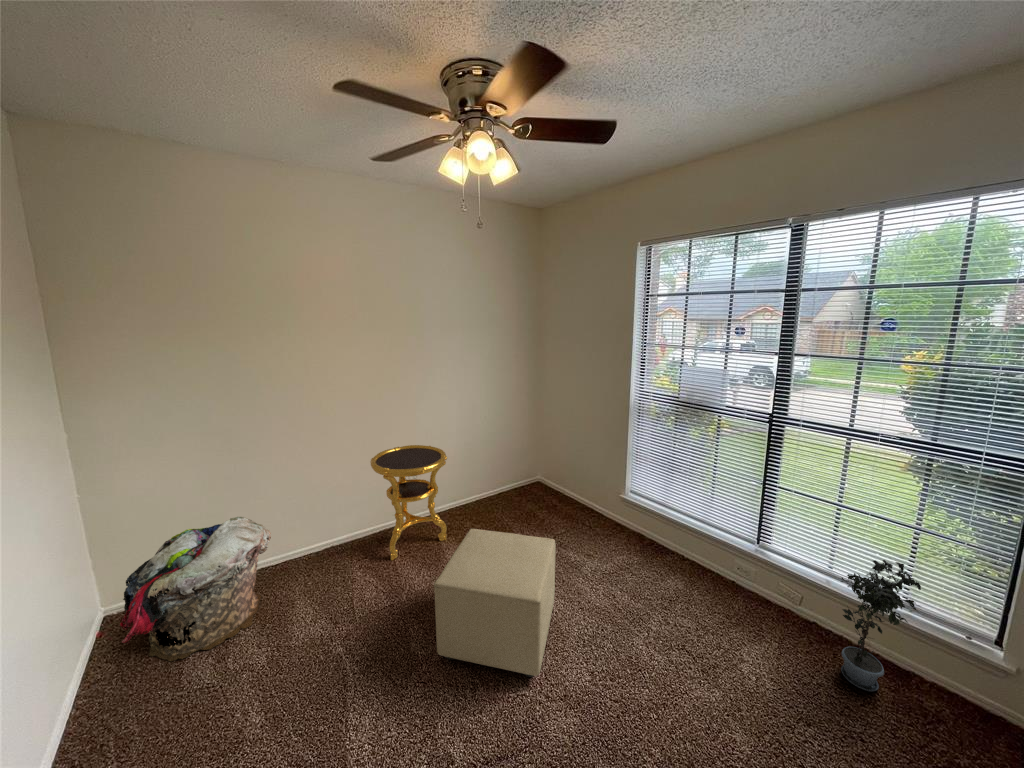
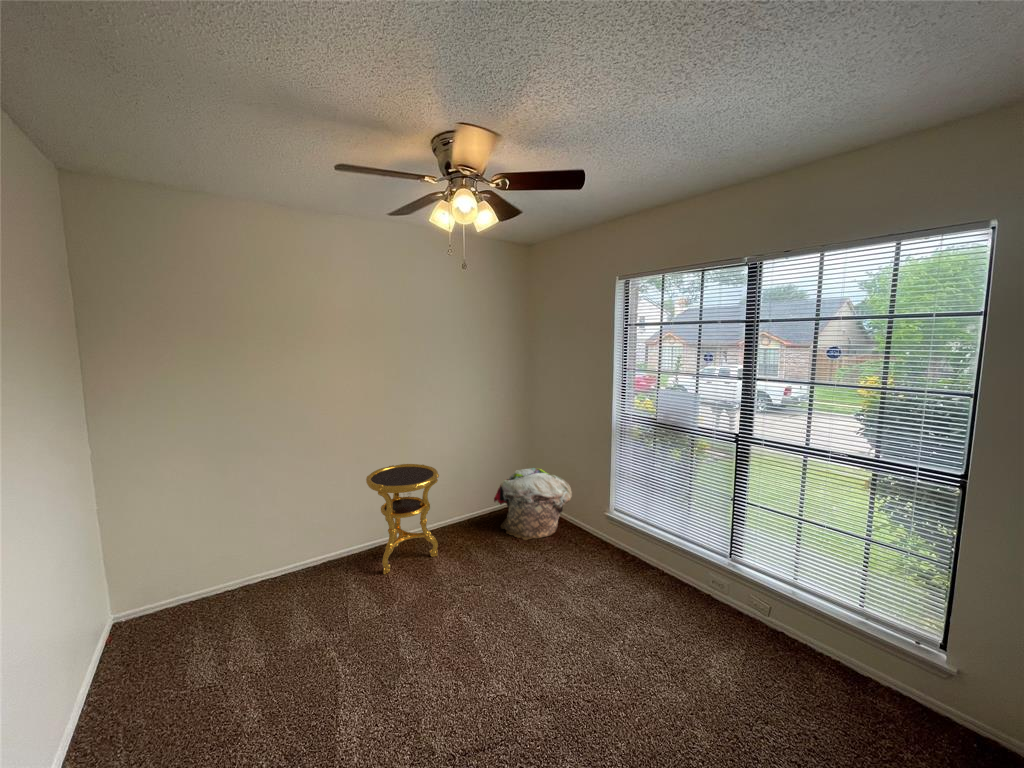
laundry basket: present [120,517,271,661] -> present [494,468,572,540]
ottoman: present [434,529,555,677] -> none [421,542,537,680]
potted plant: present [841,560,921,691] -> none [794,569,867,694]

